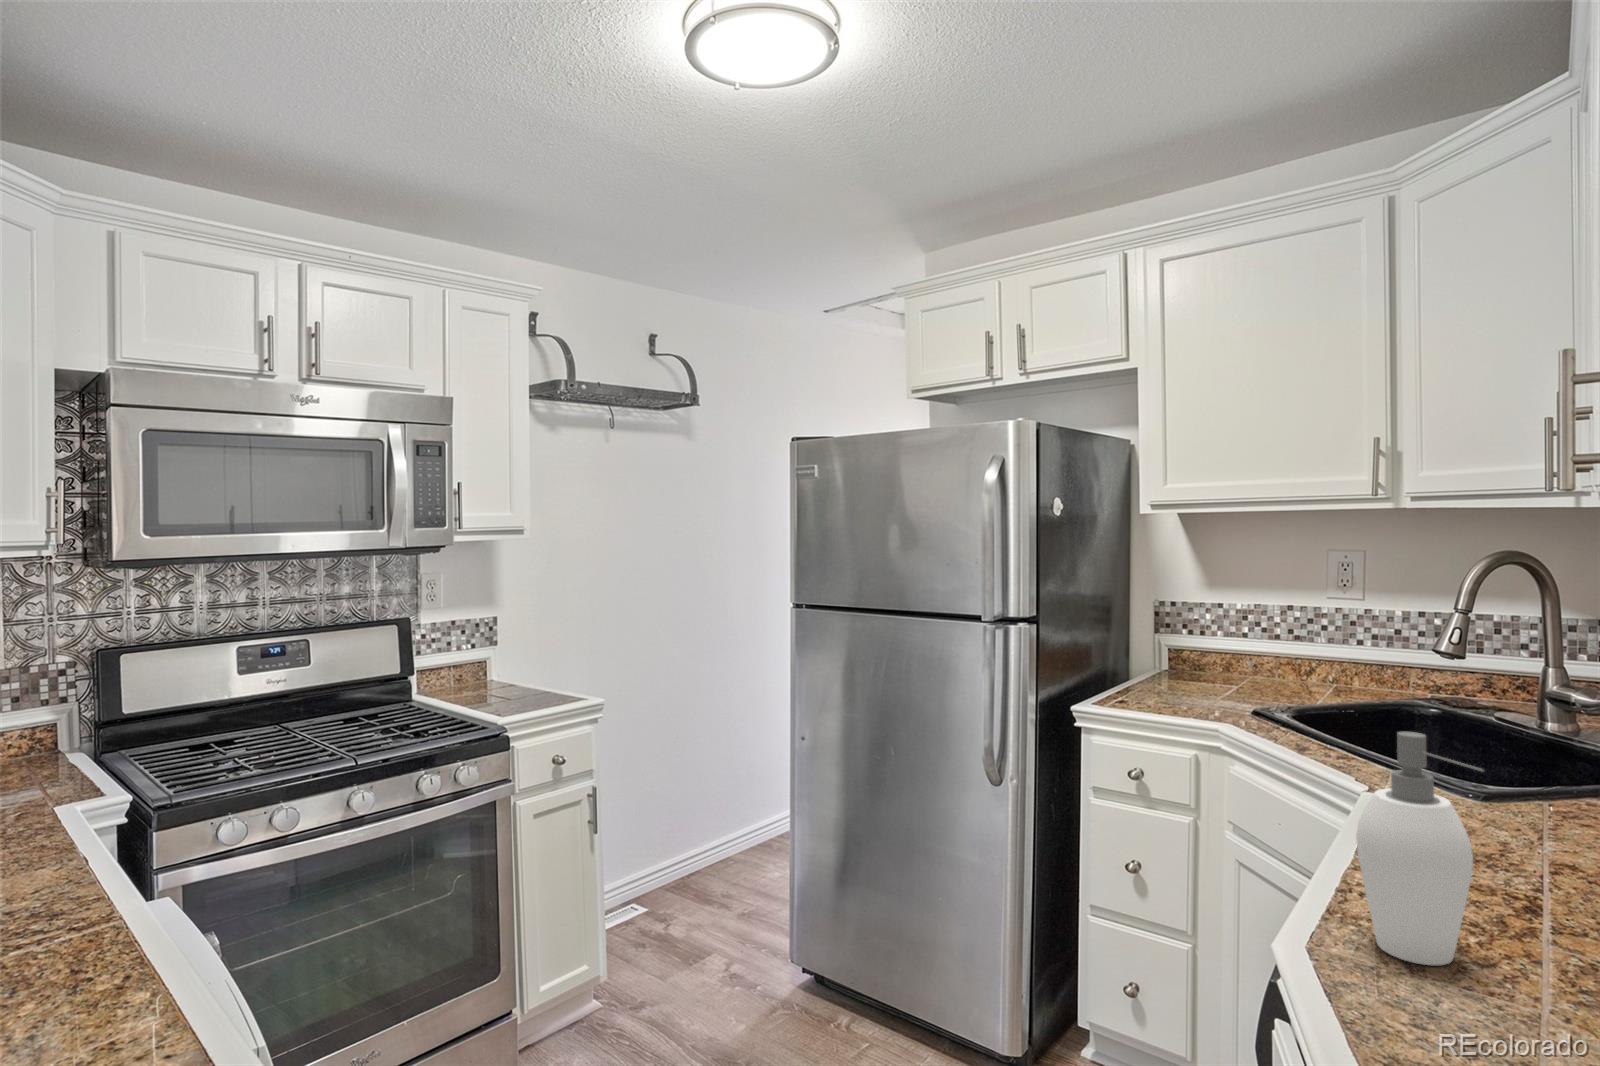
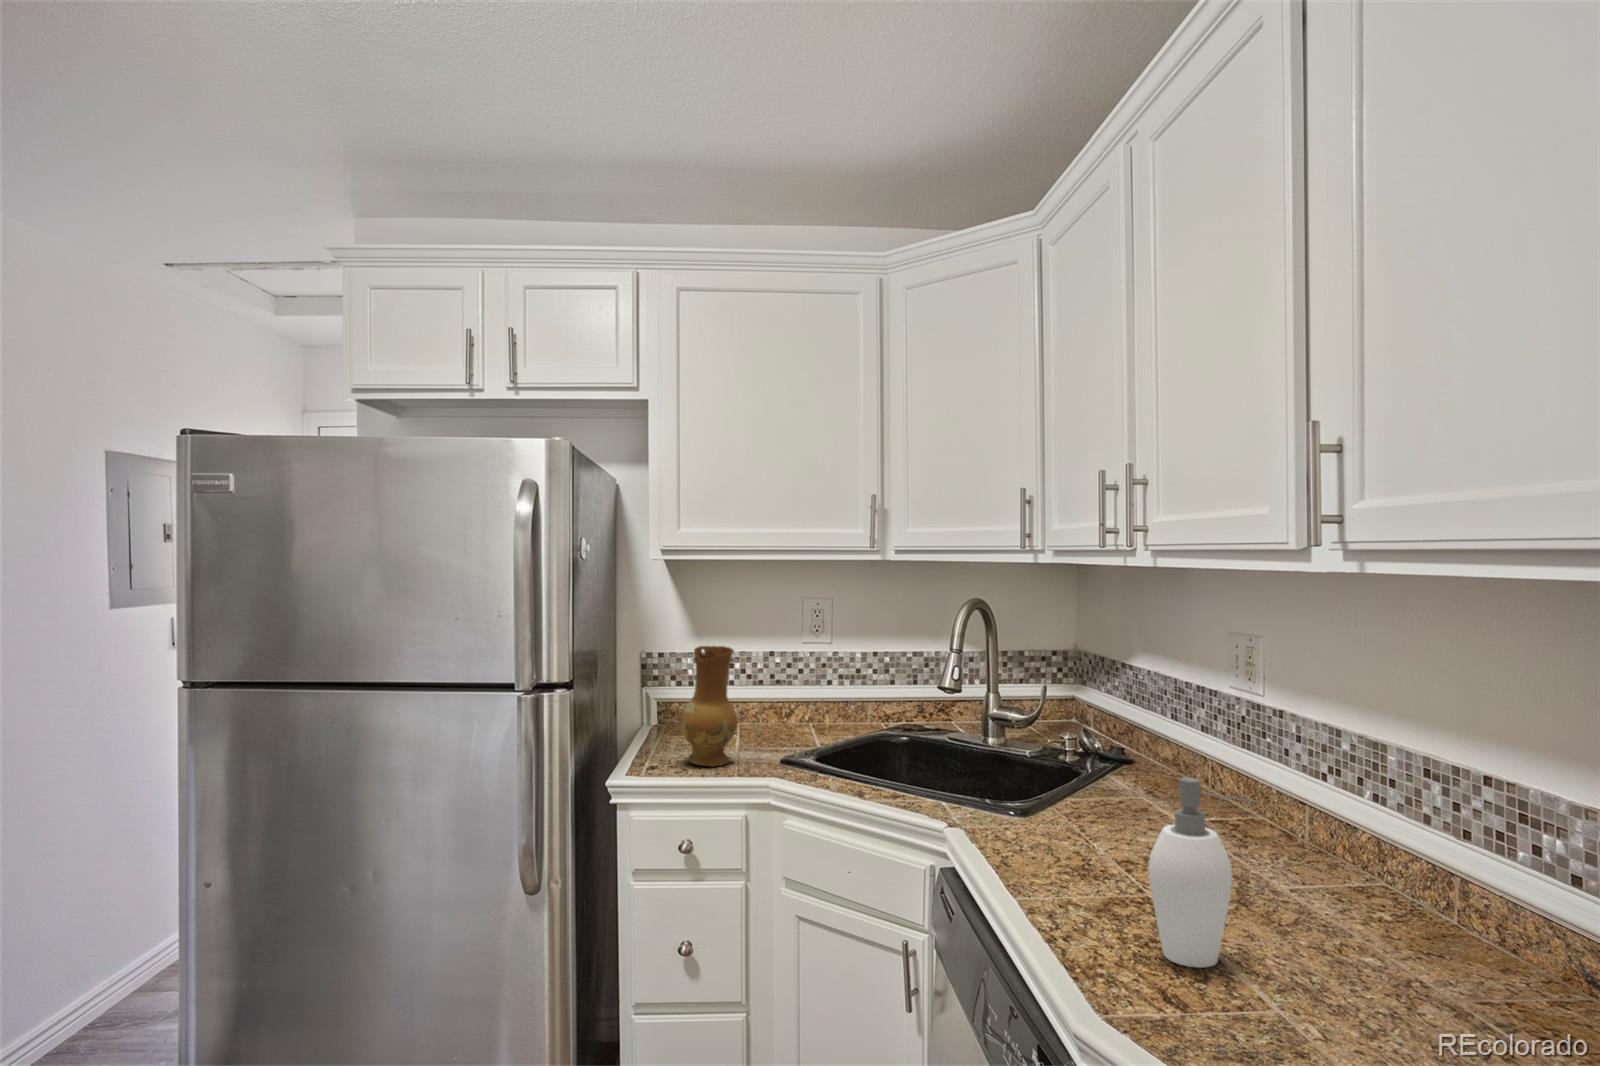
ceramic jug: none [1145,591,1204,707] -> present [680,646,738,767]

